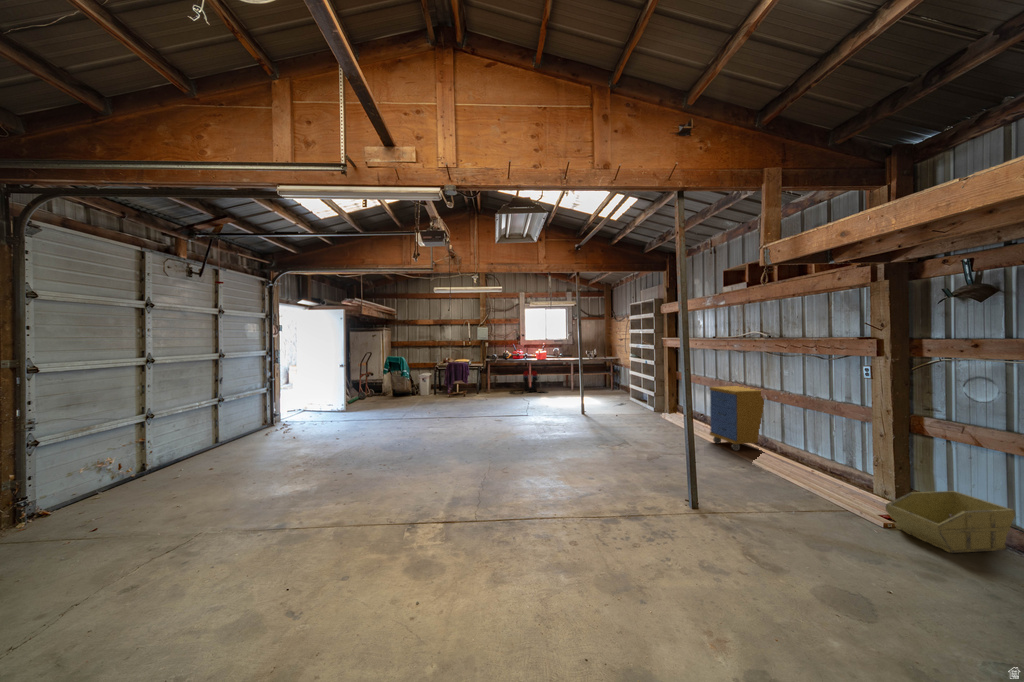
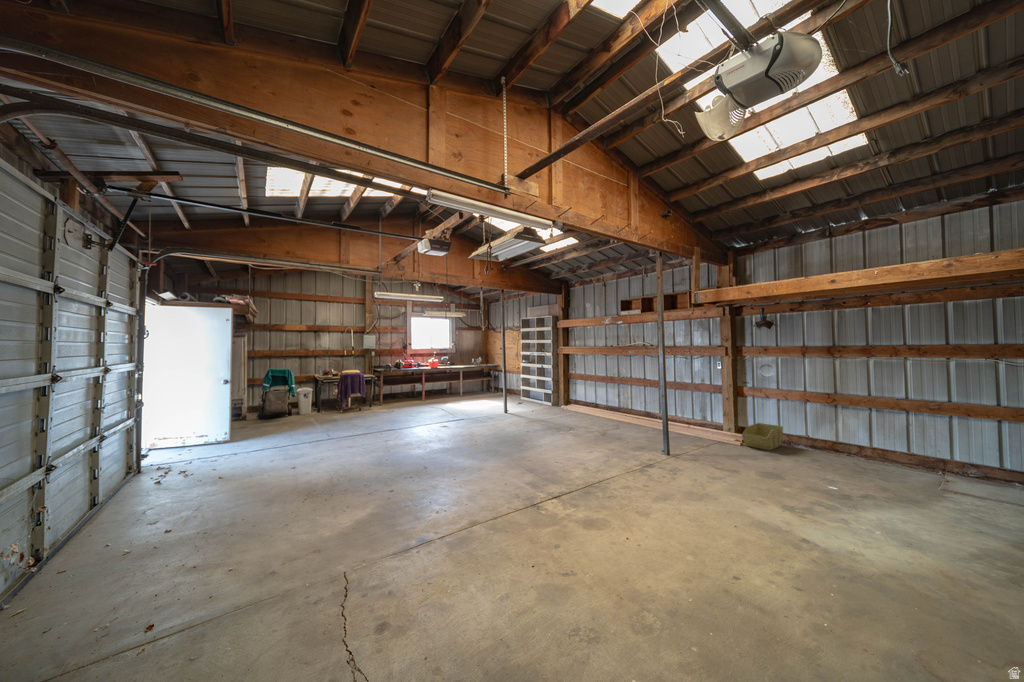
vacuum cleaner: present [510,371,547,394] -> none [403,379,442,403]
storage cabinet: present [709,386,764,451] -> none [615,380,650,423]

